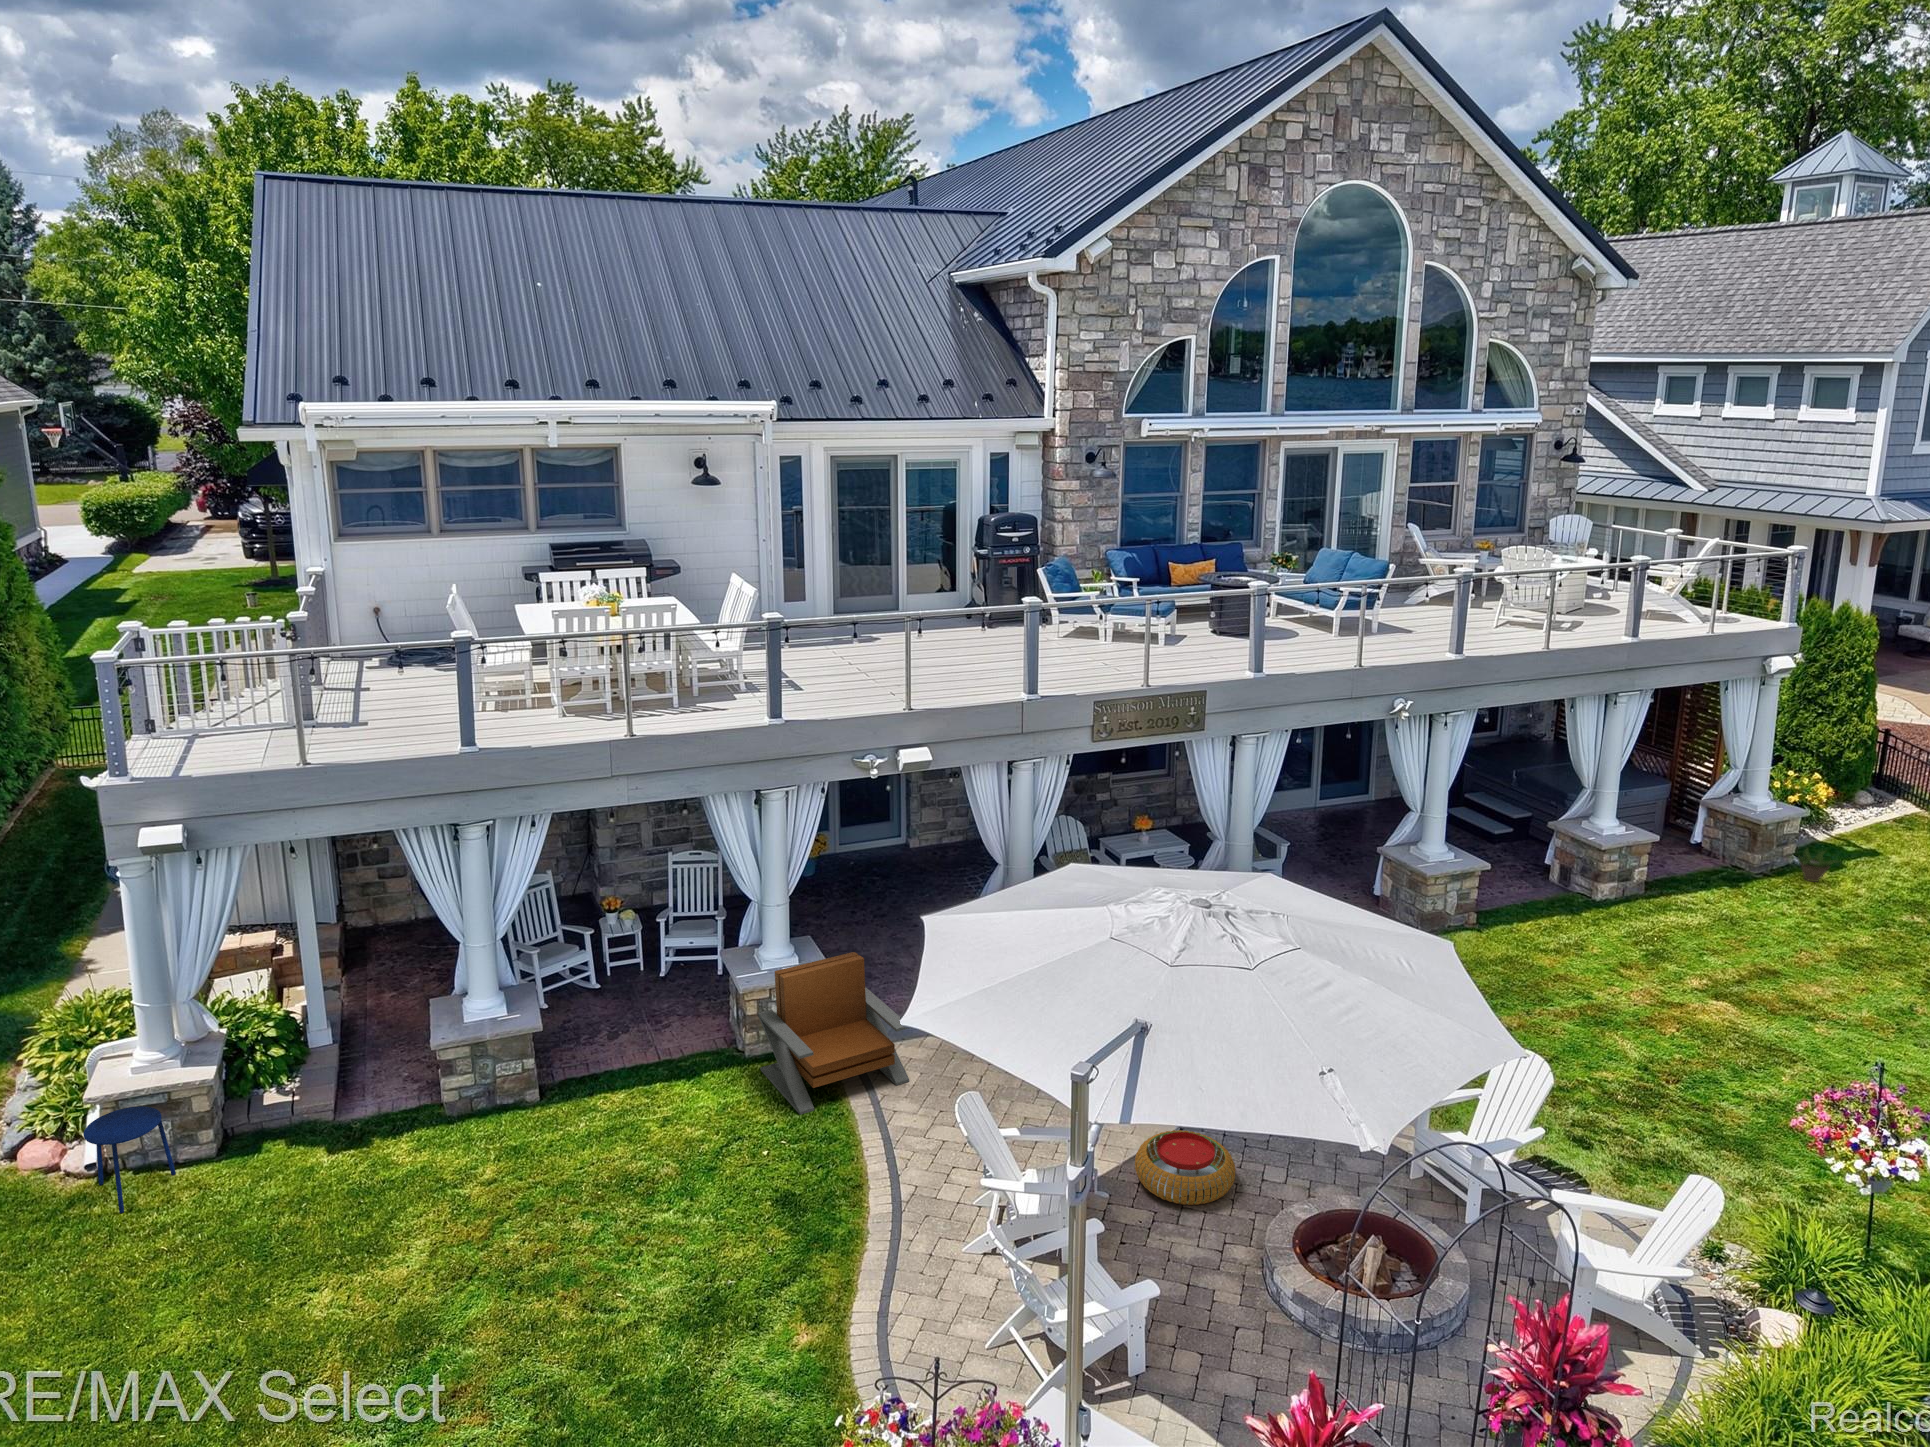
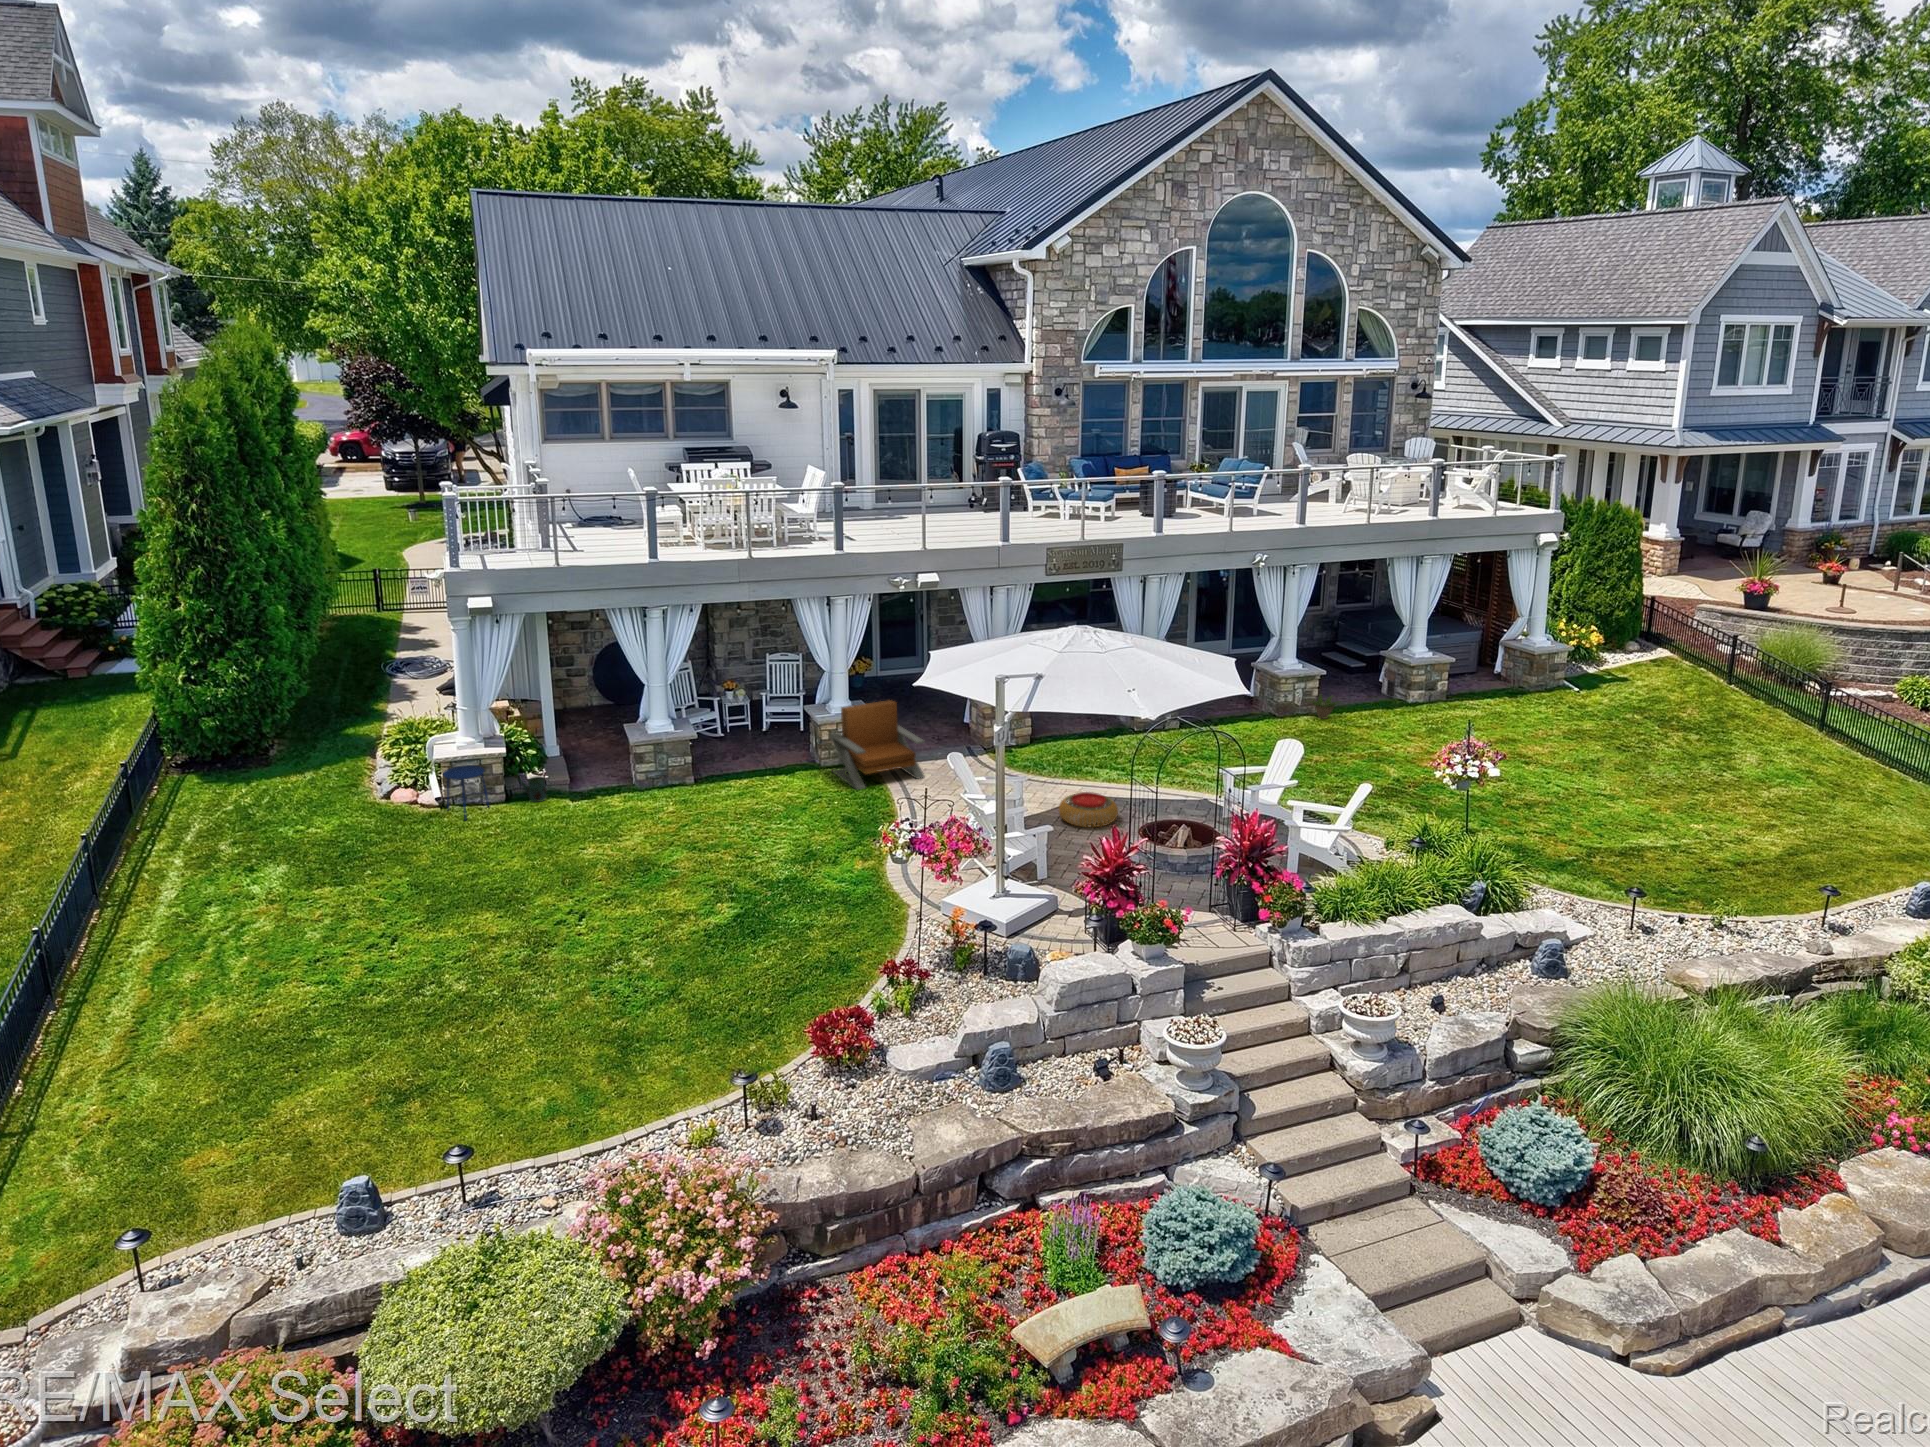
decorative plant: present [1793,849,1838,882] -> present [1311,695,1339,719]
watering can: none [222,1110,286,1160] -> present [515,775,549,802]

